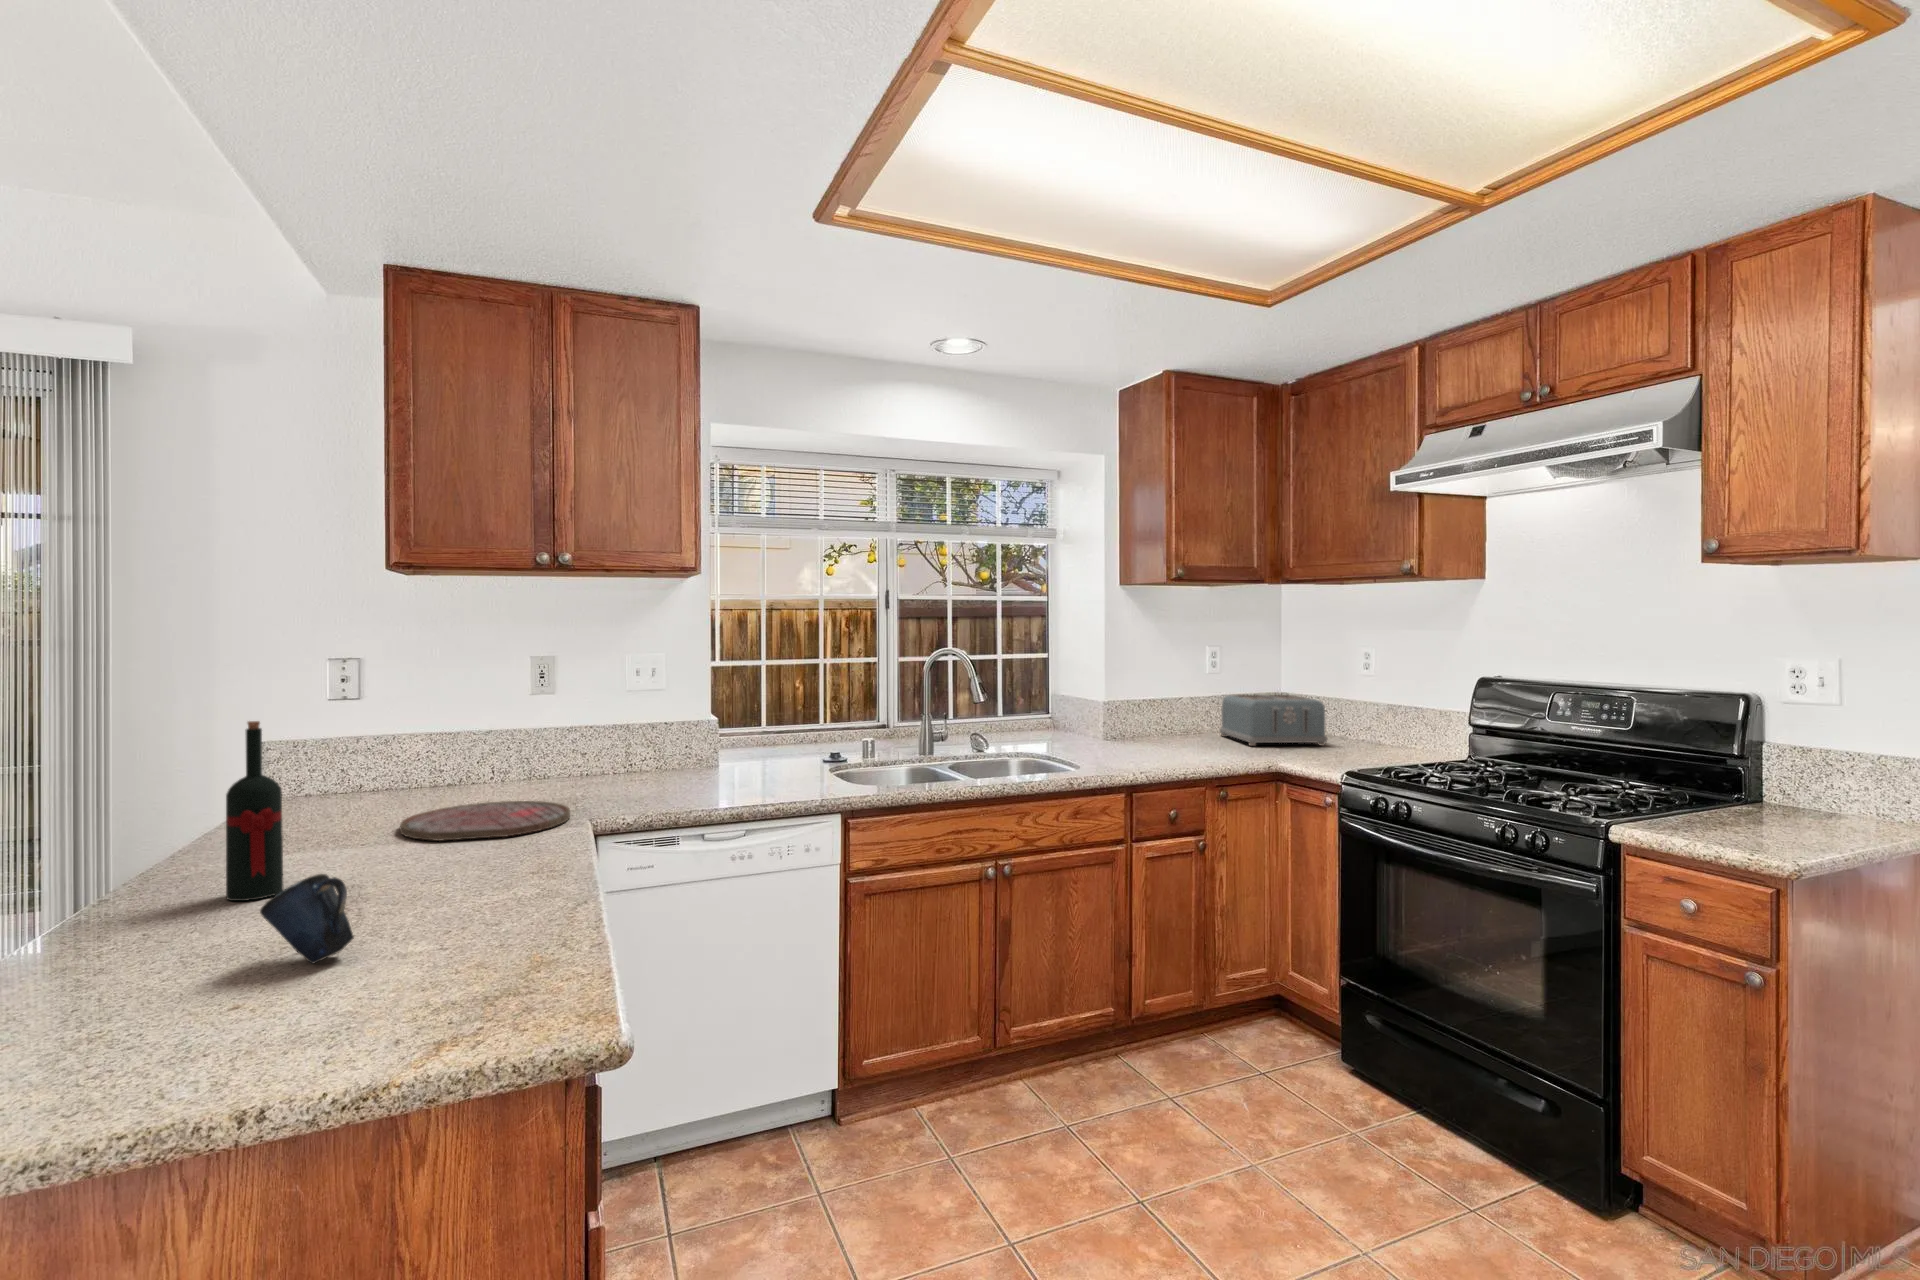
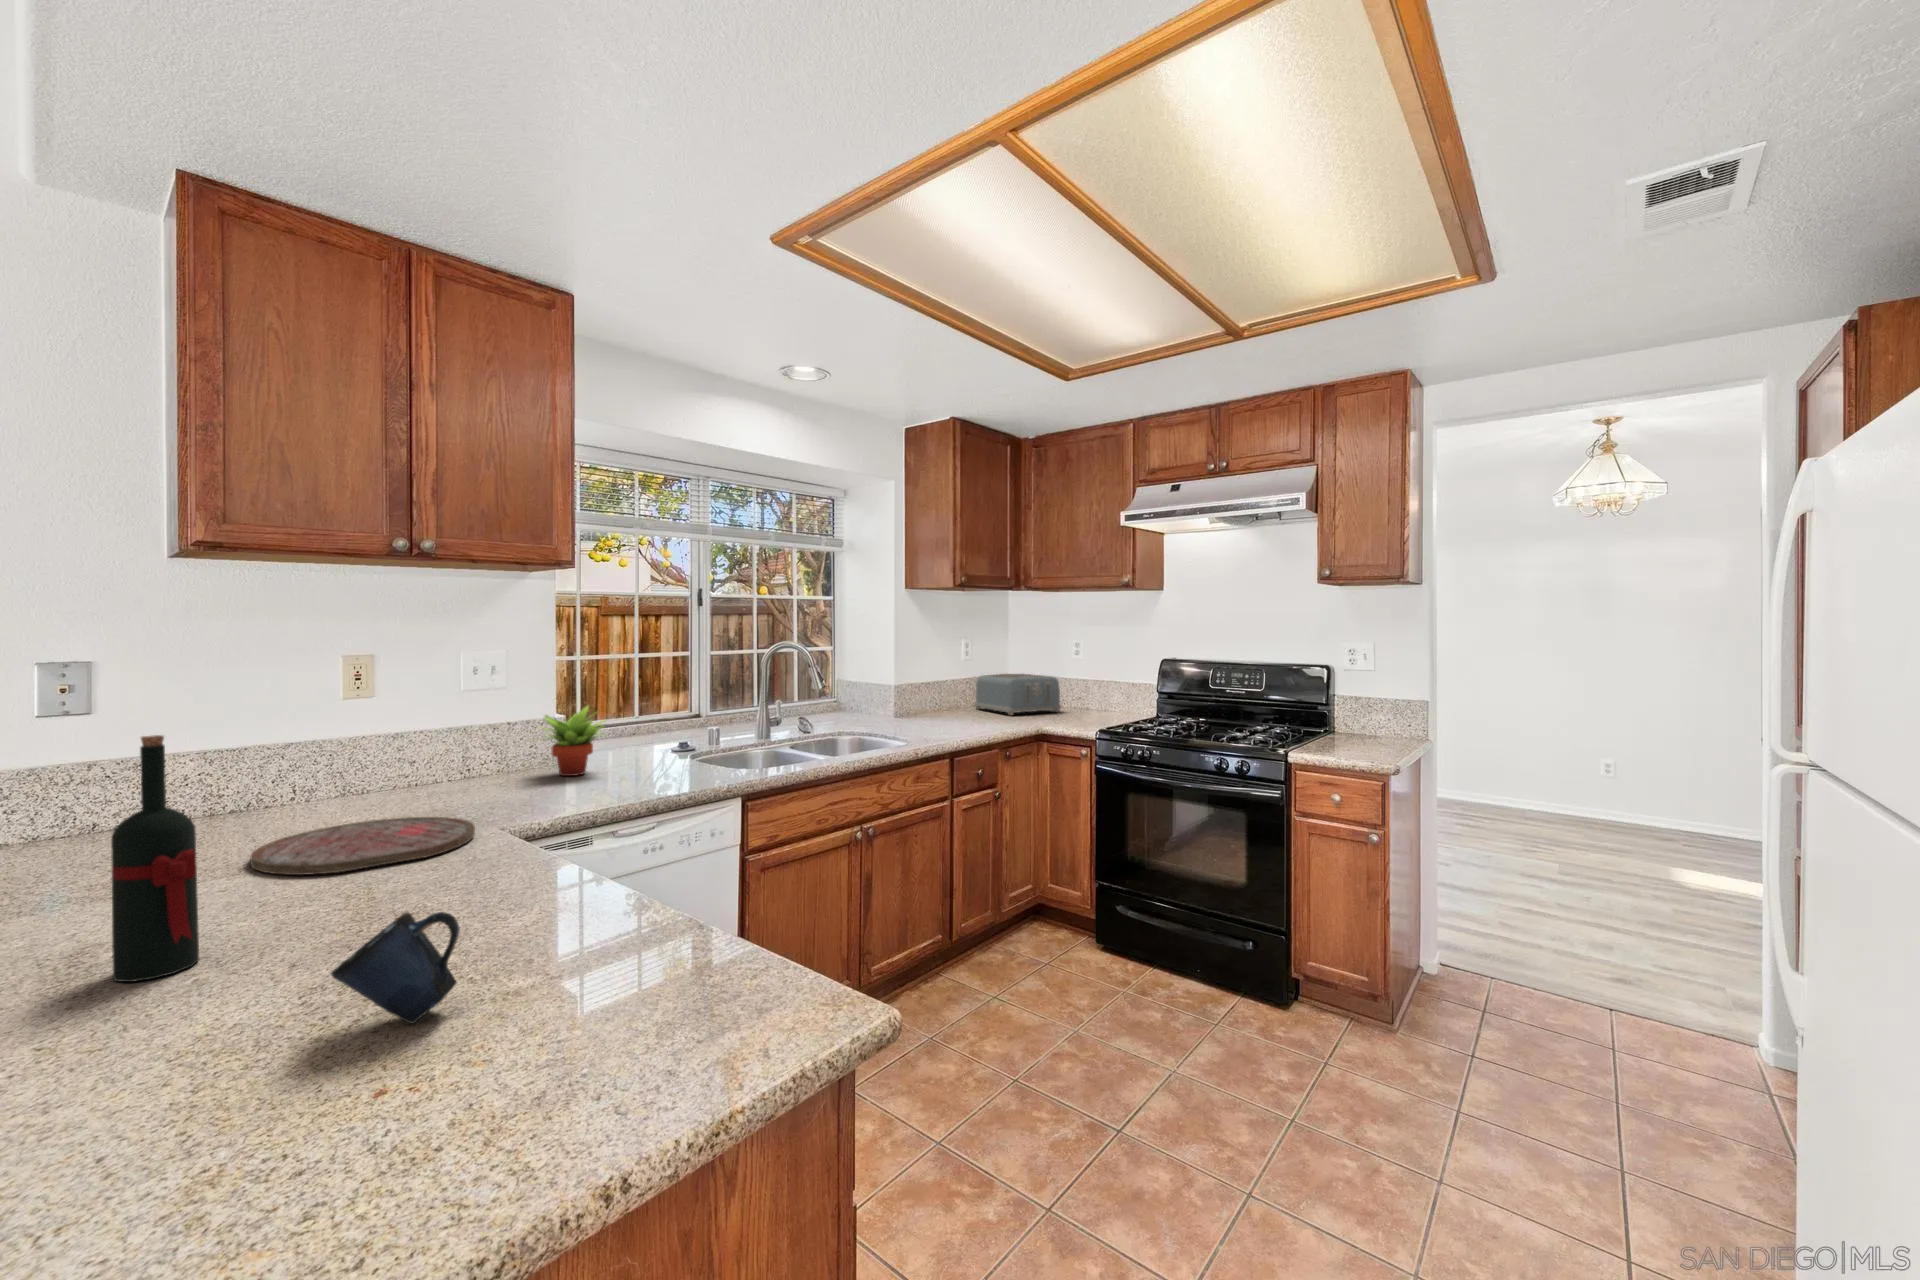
succulent plant: none [678,710,745,777] -> present [544,705,604,776]

